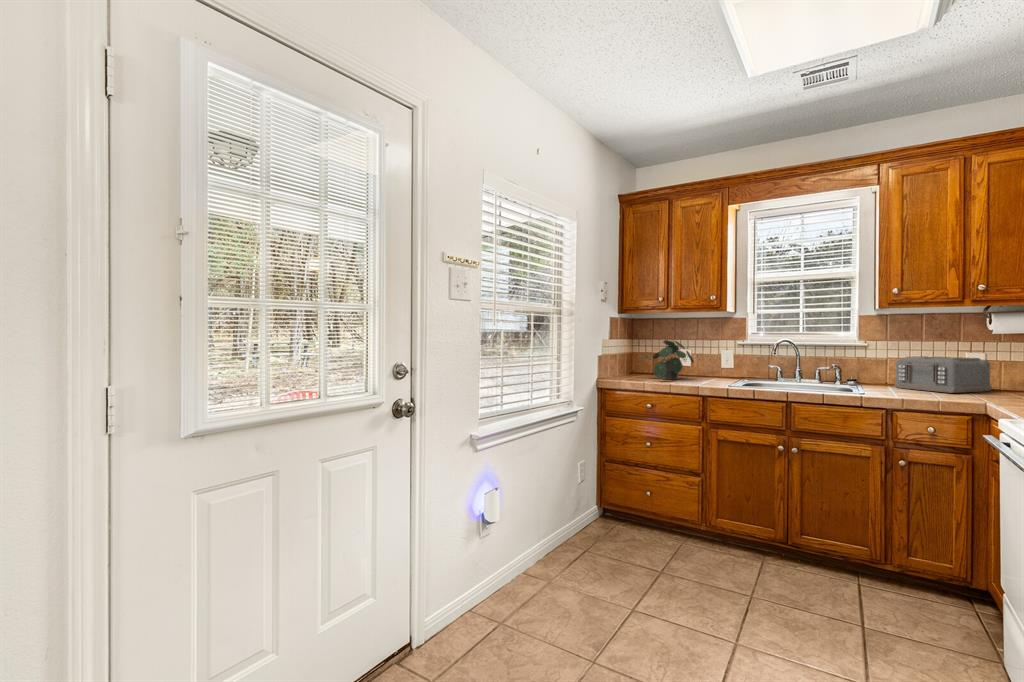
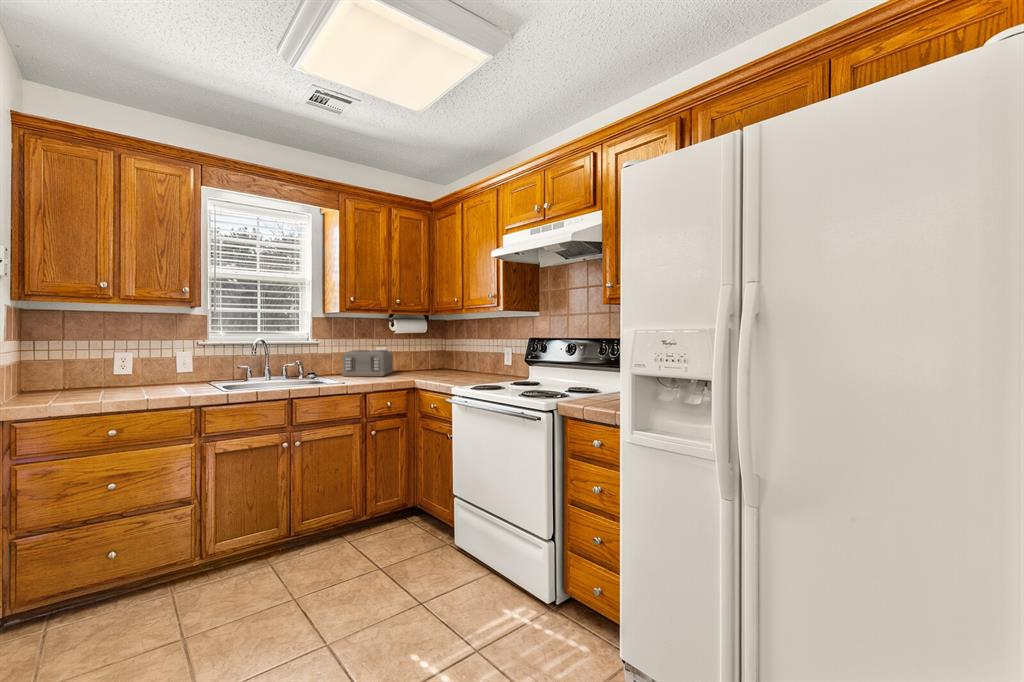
potted plant: present [641,340,694,380] -> none [63,343,151,395]

